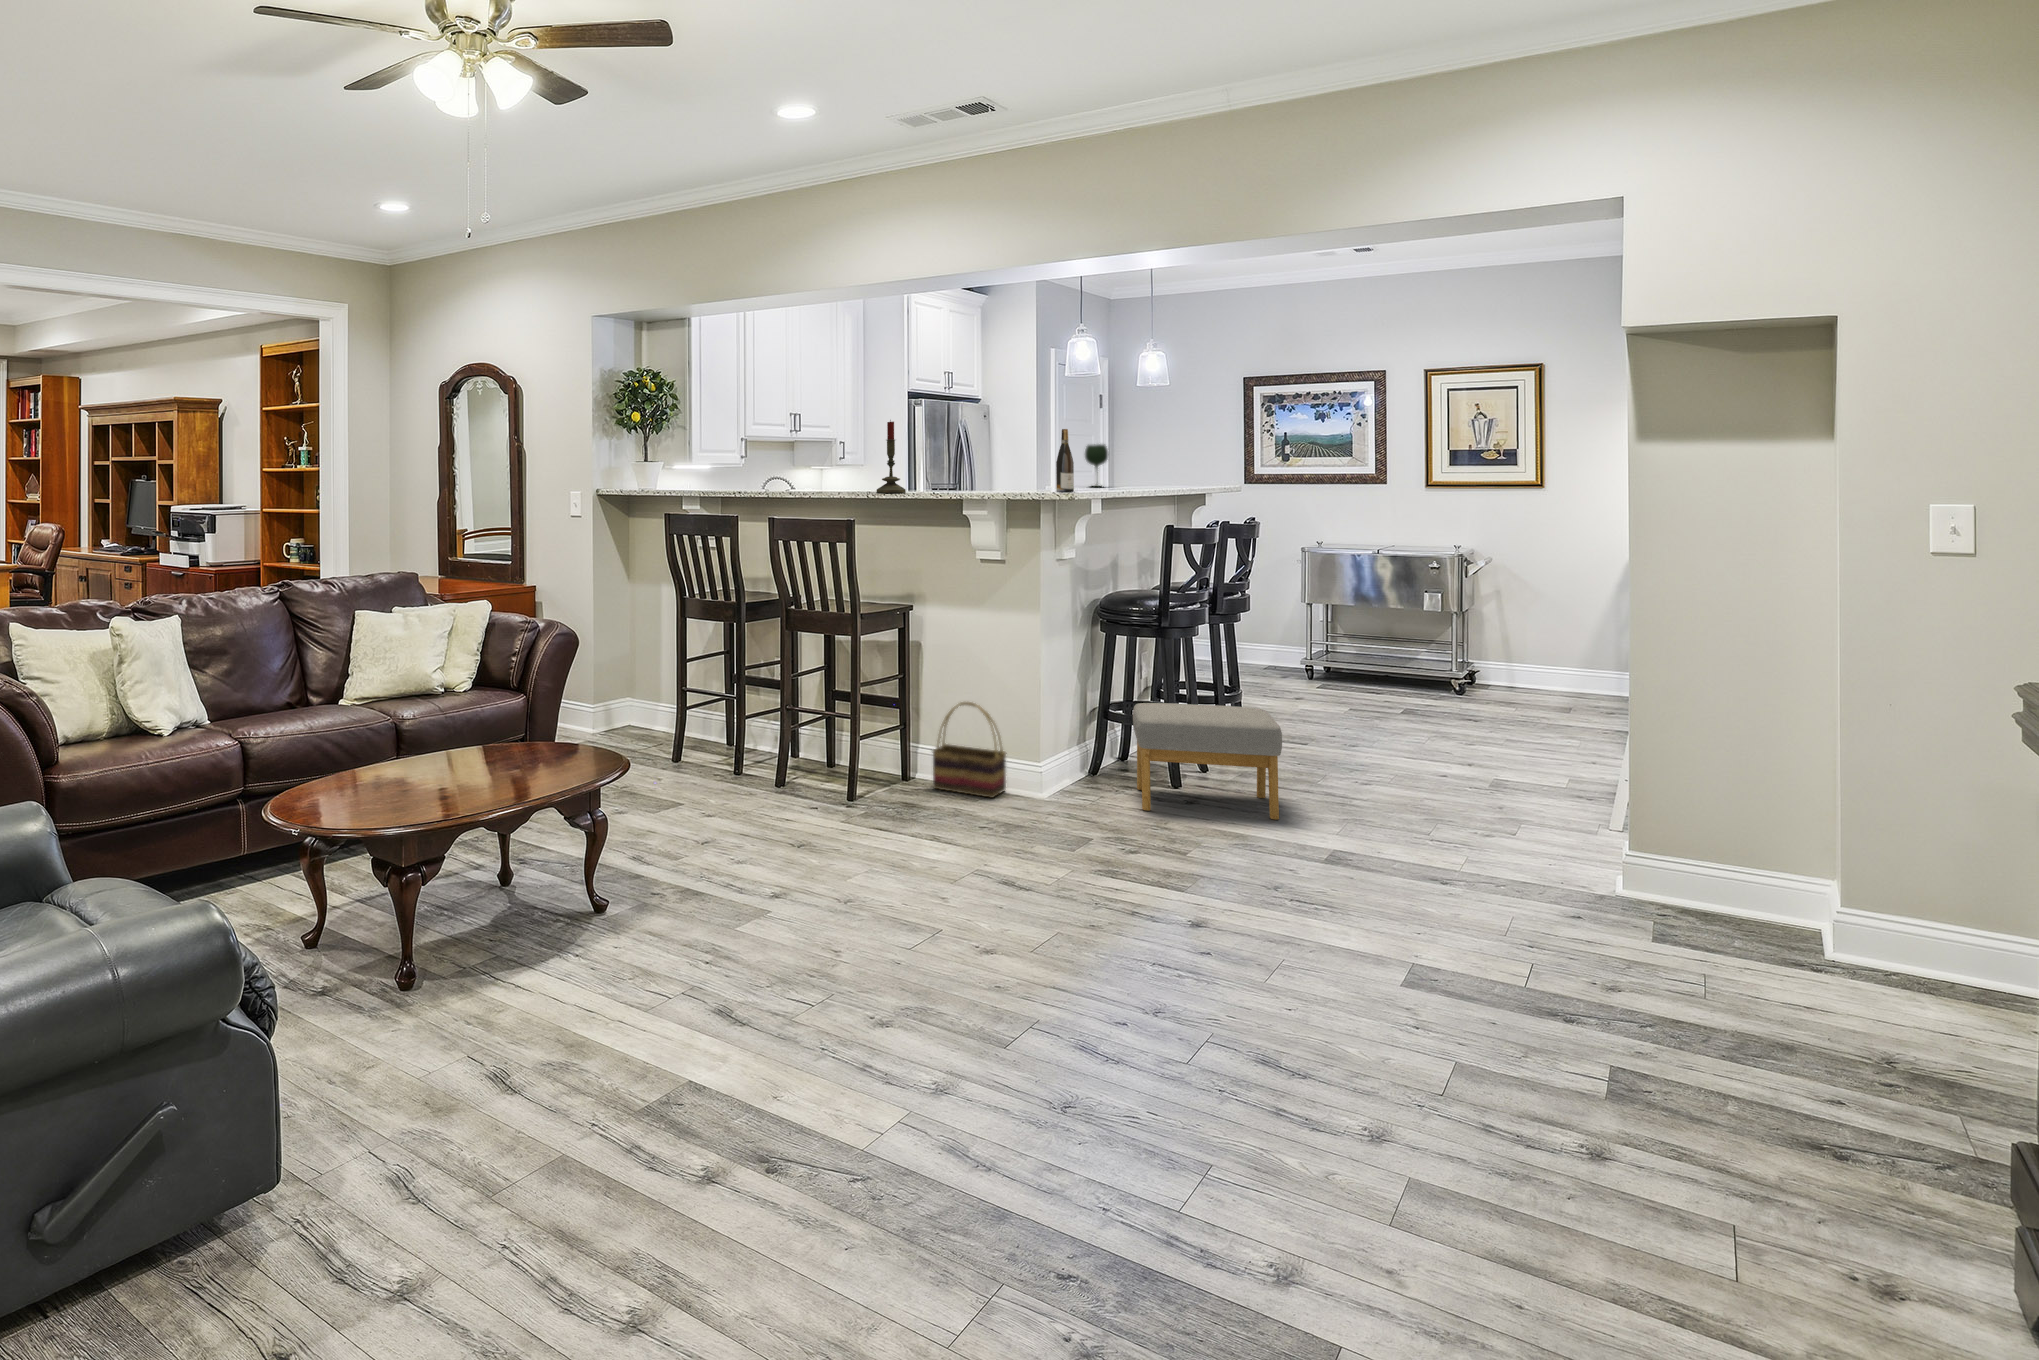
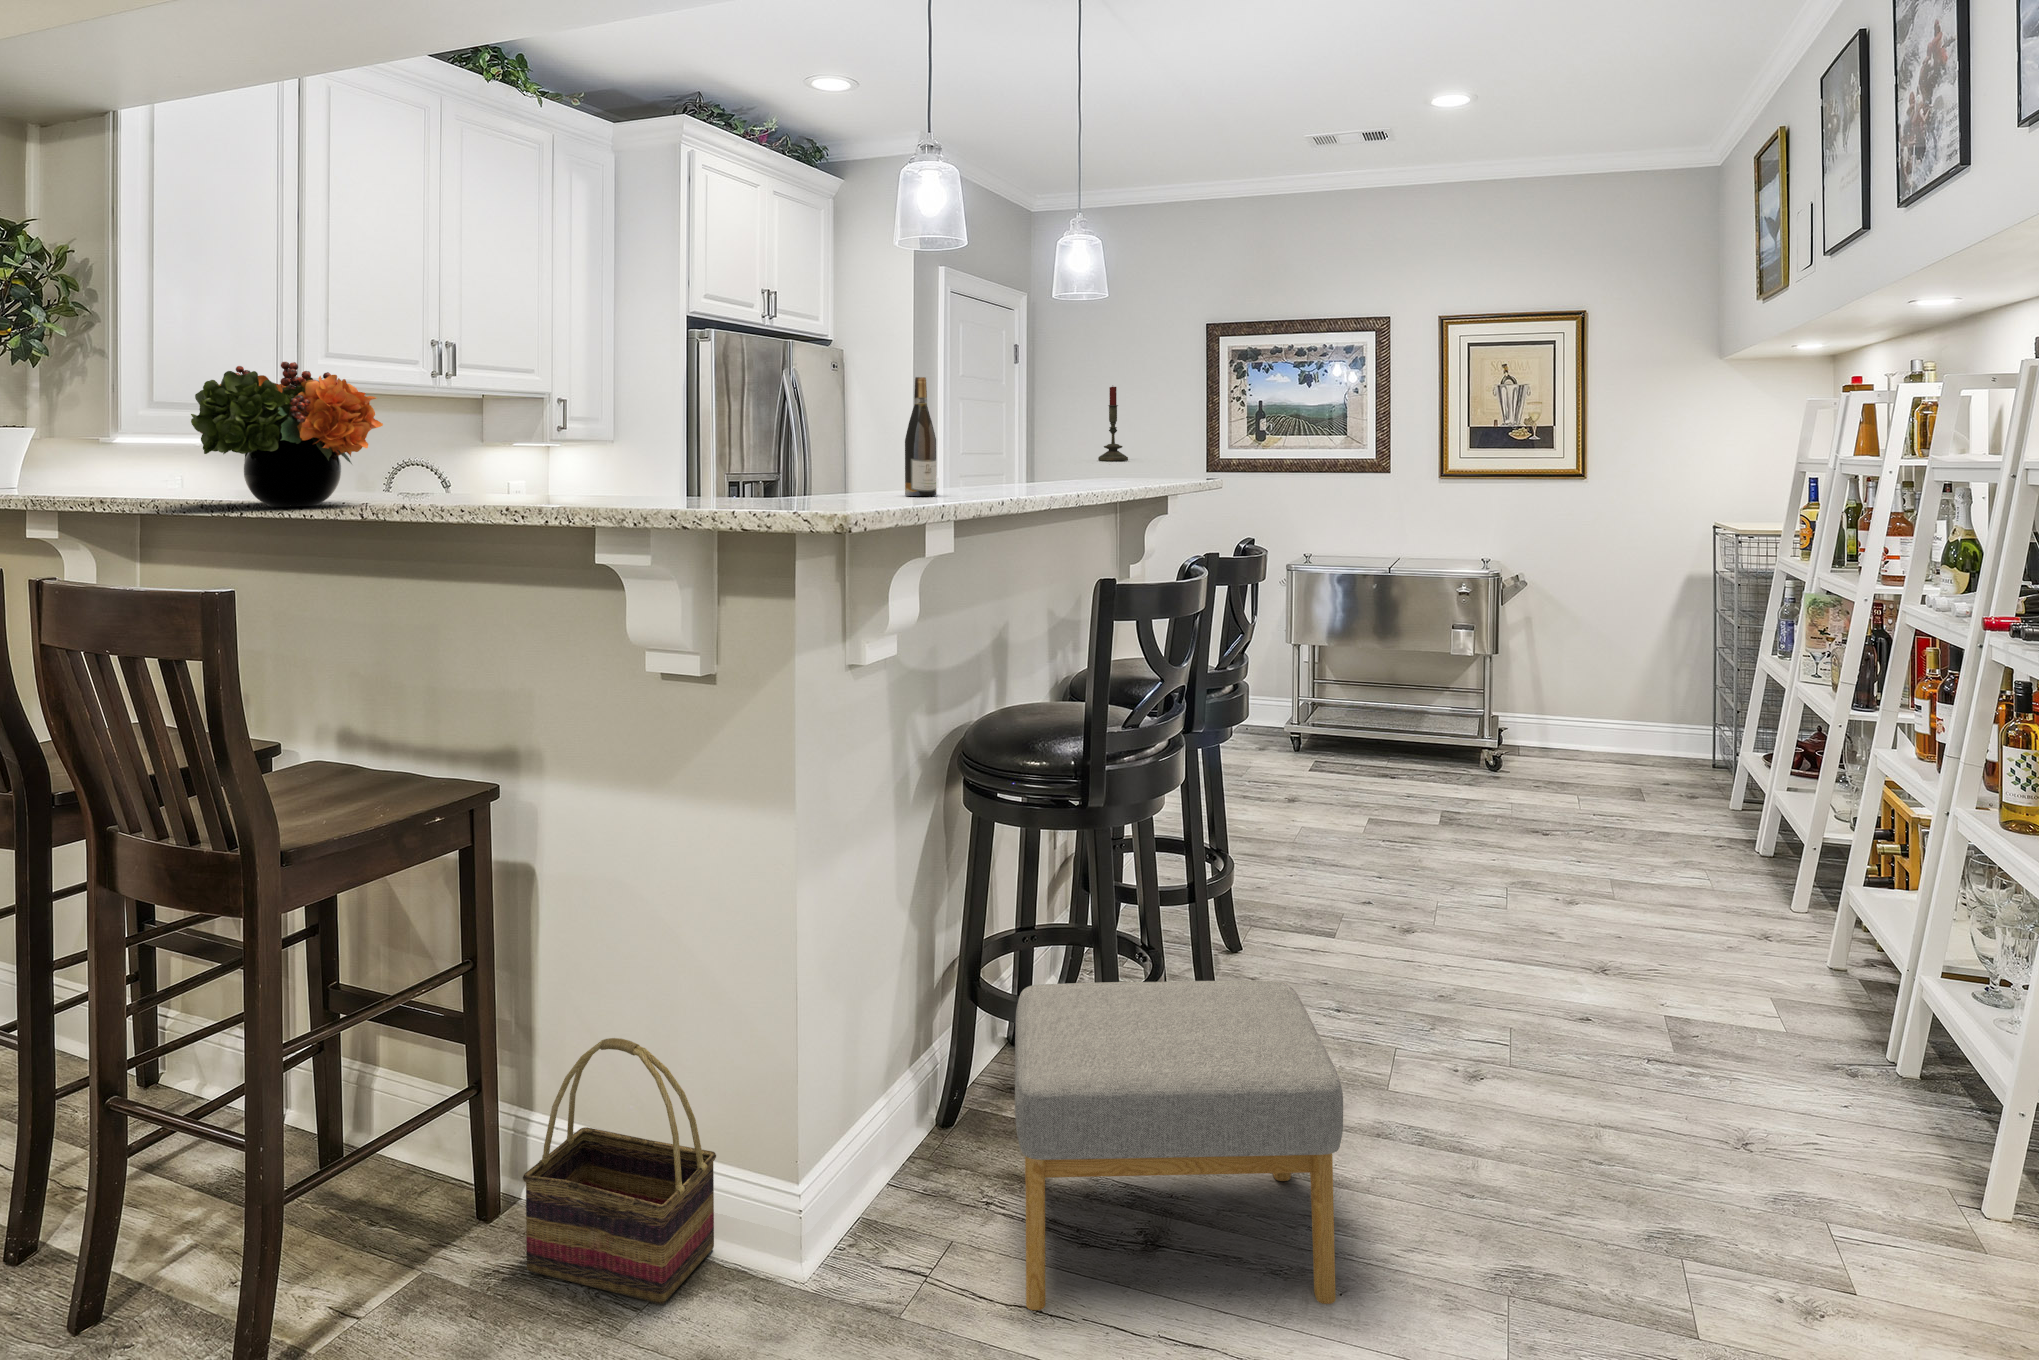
candle: present [877,420,906,493] -> present [1098,387,1128,461]
flower arrangement: none [741,428,814,493] -> present [191,362,383,507]
wine glass: present [1085,444,1108,487] -> none [970,410,1009,483]

